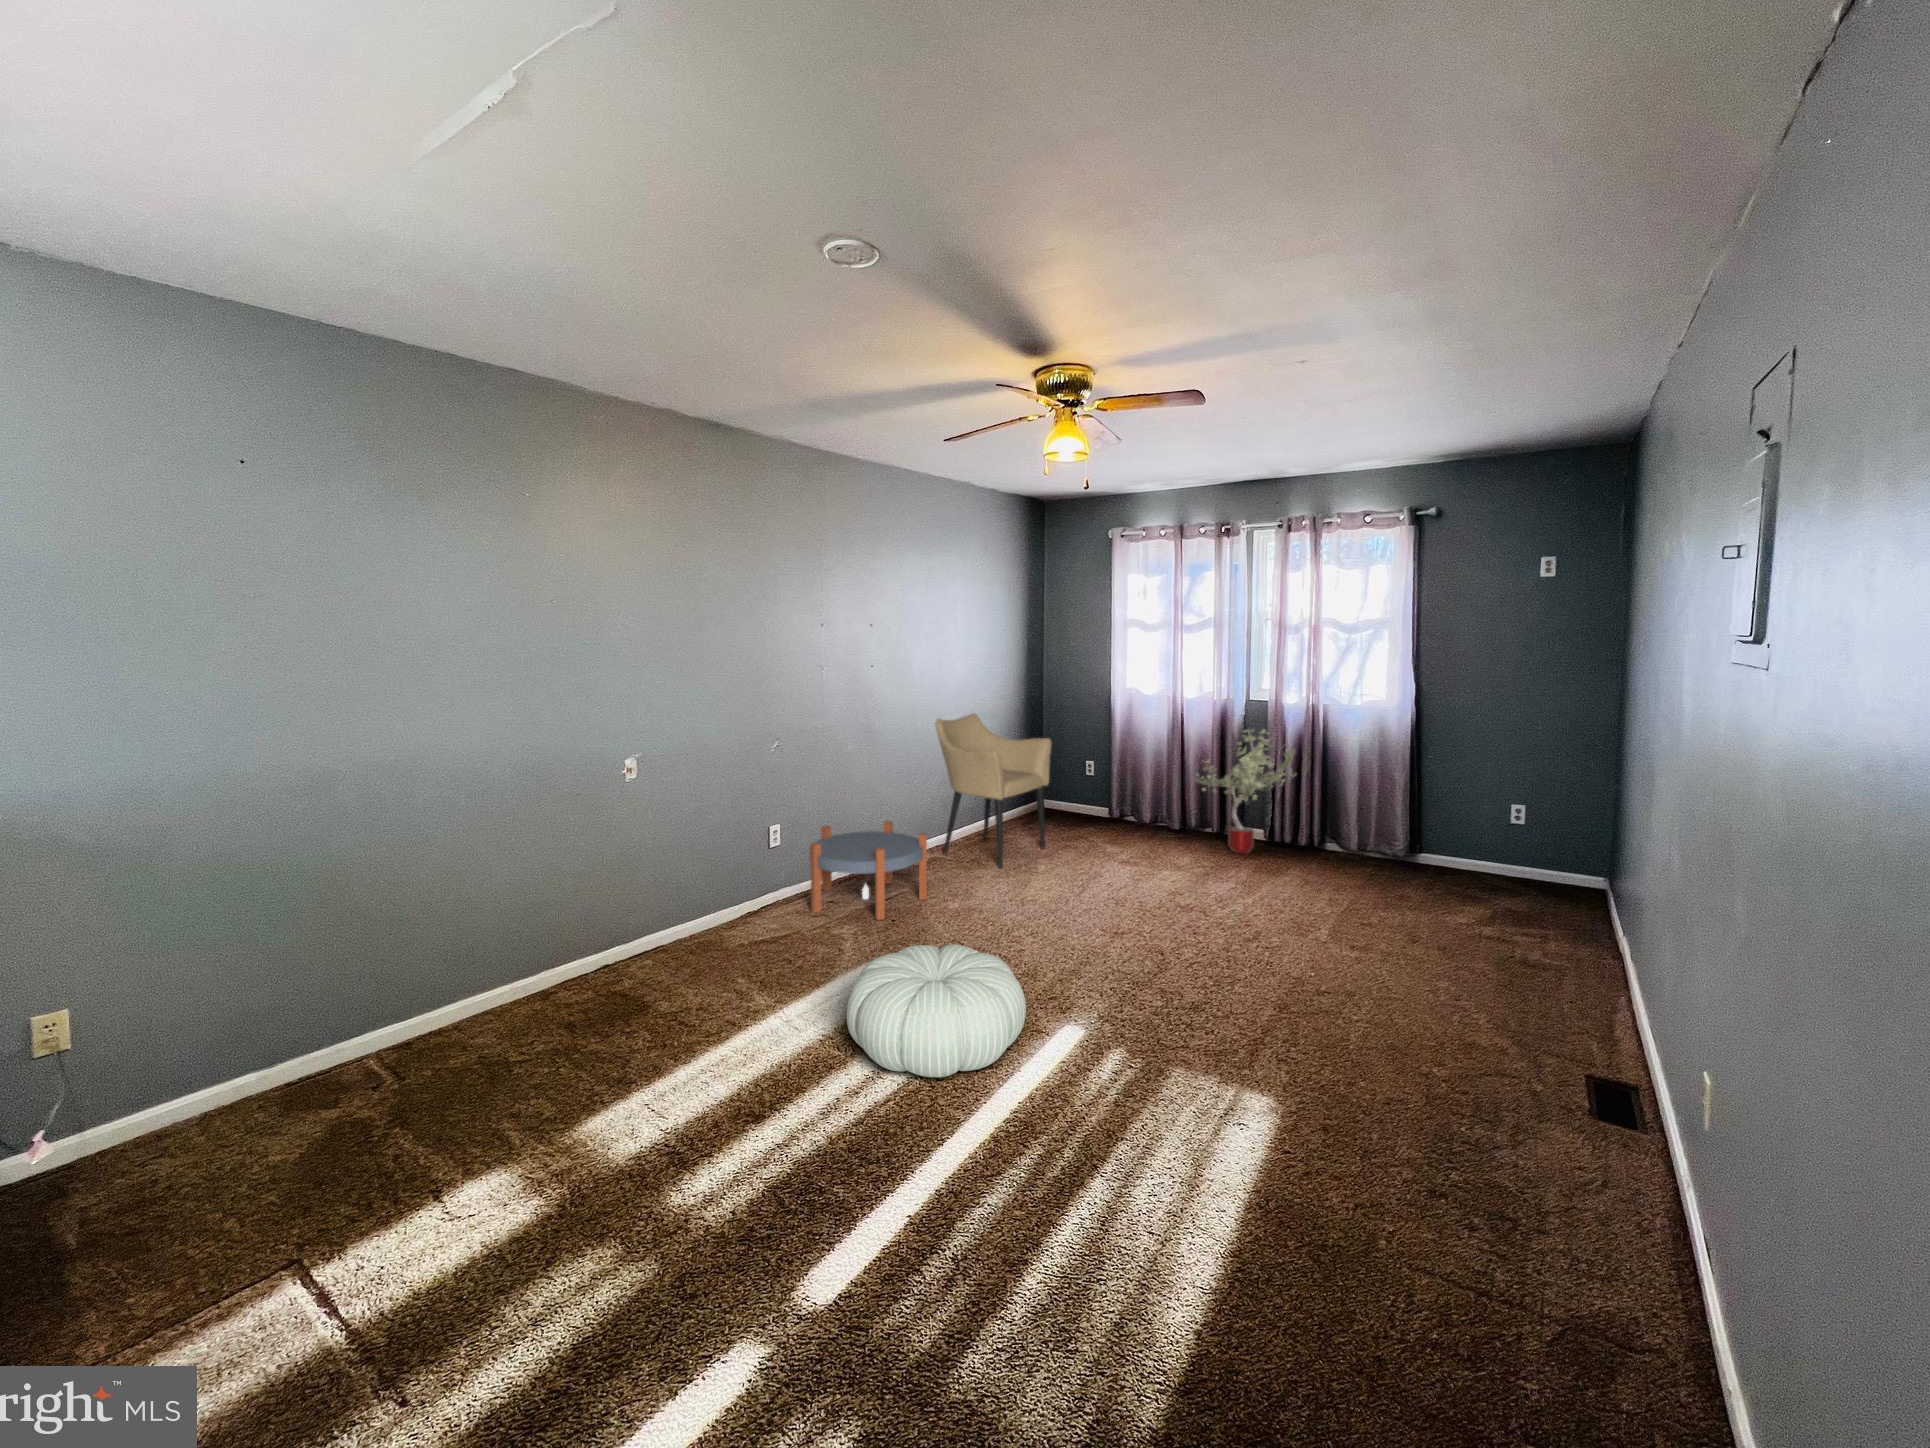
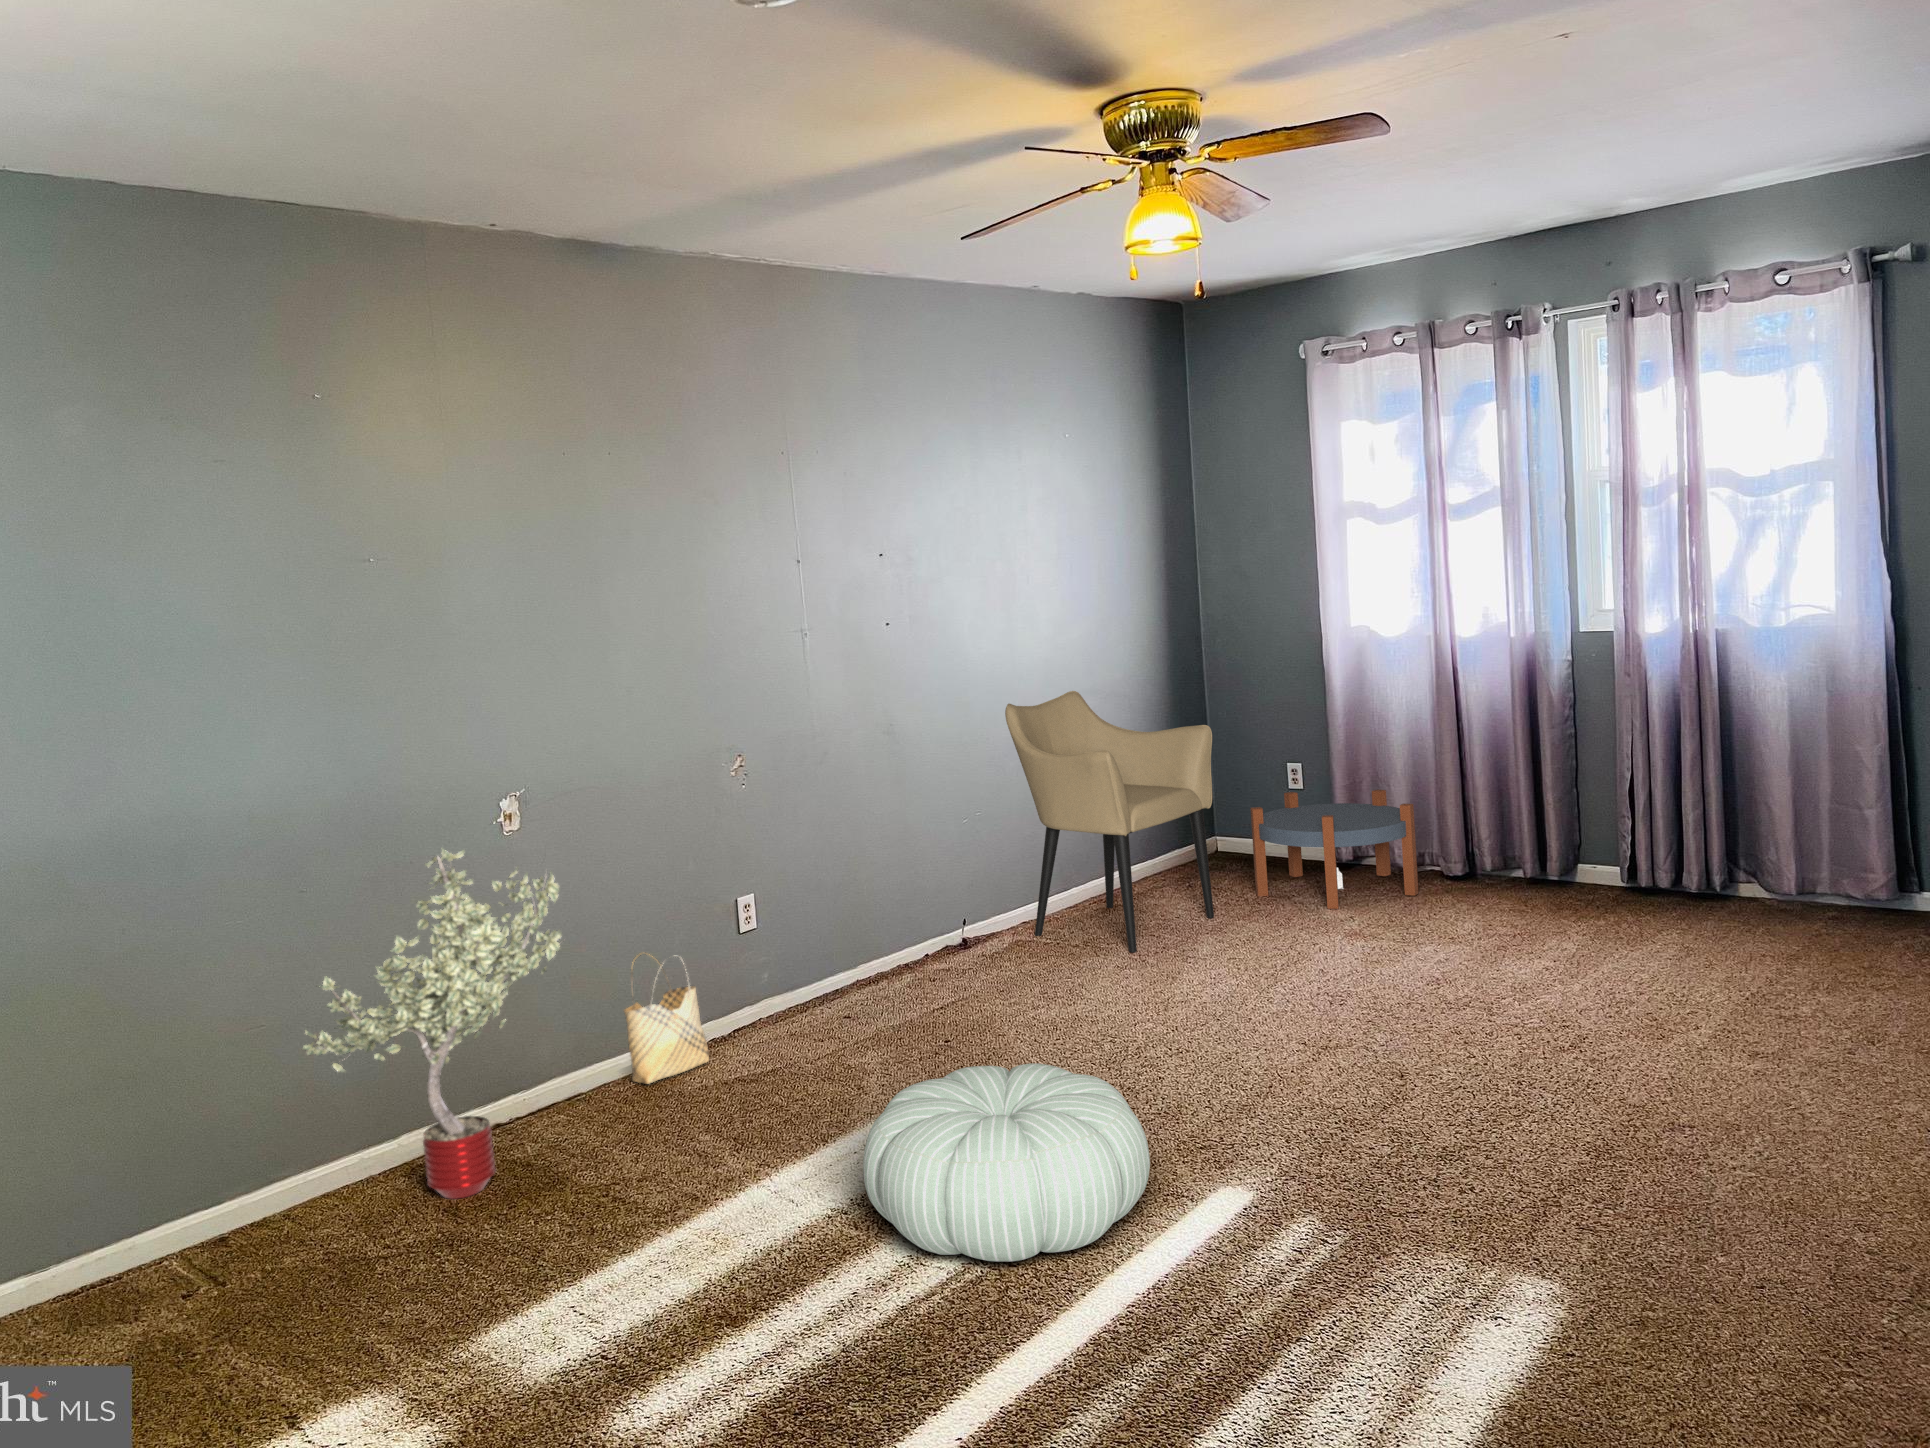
potted tree: present [1194,729,1295,854] -> present [302,849,561,1199]
side table: present [810,821,927,920] -> present [1250,789,1418,909]
woven basket: none [693,859,746,943] -> present [624,953,709,1084]

